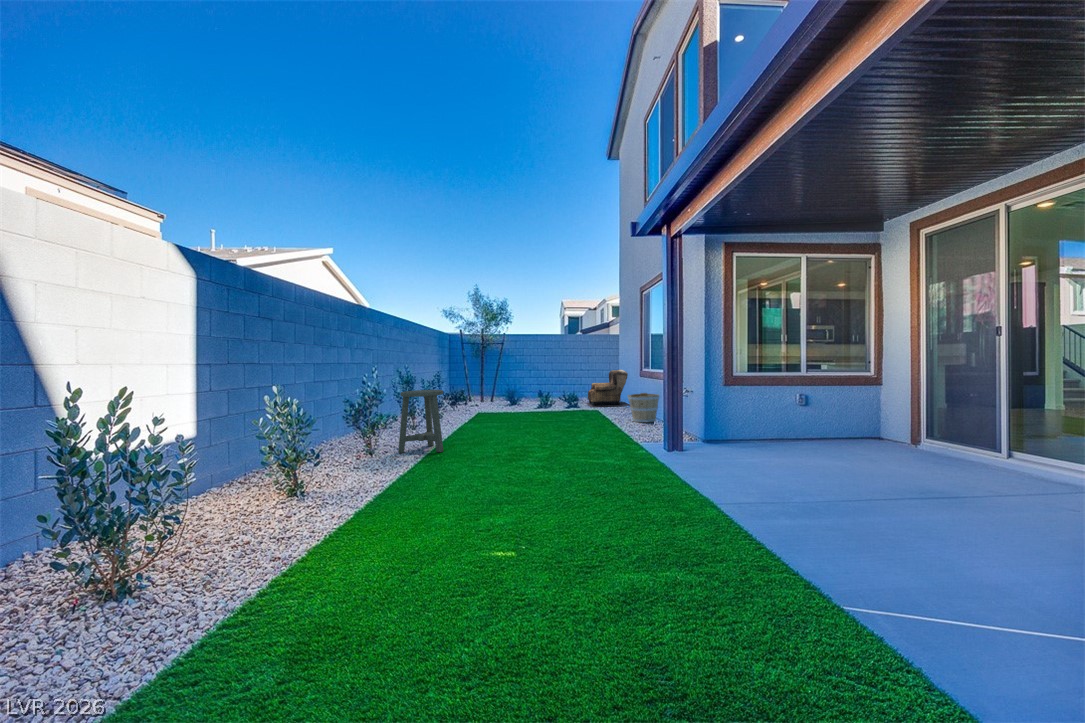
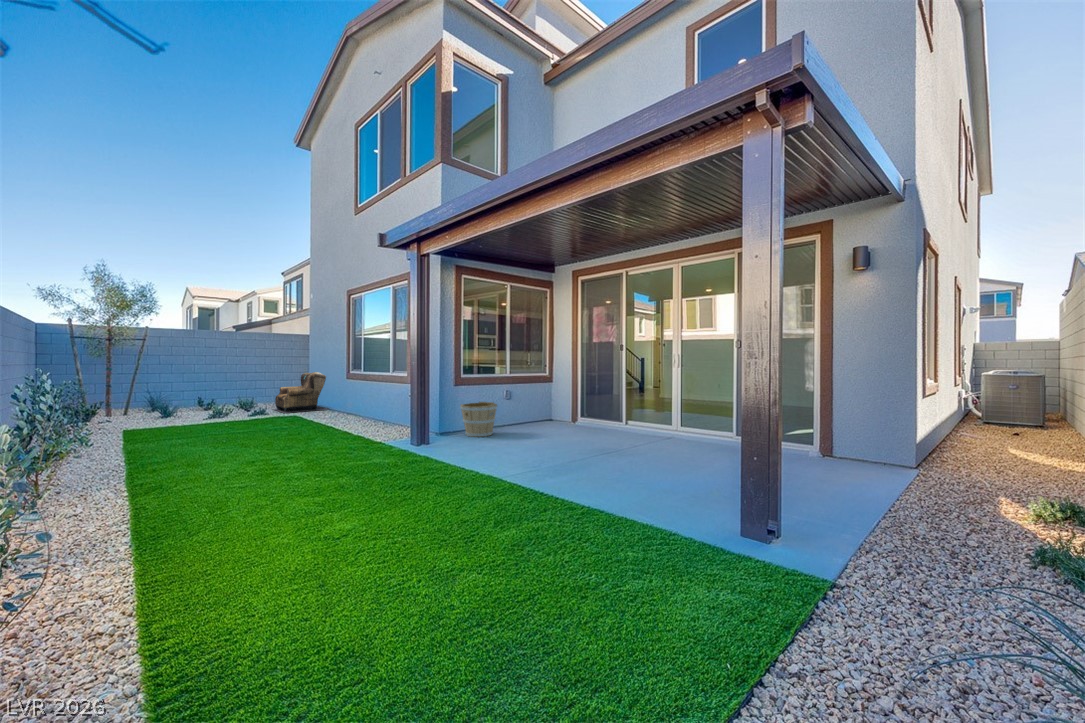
stool: present [398,390,443,453] -> none [56,399,140,490]
wooden bucket: present [628,393,659,423] -> present [460,402,497,437]

